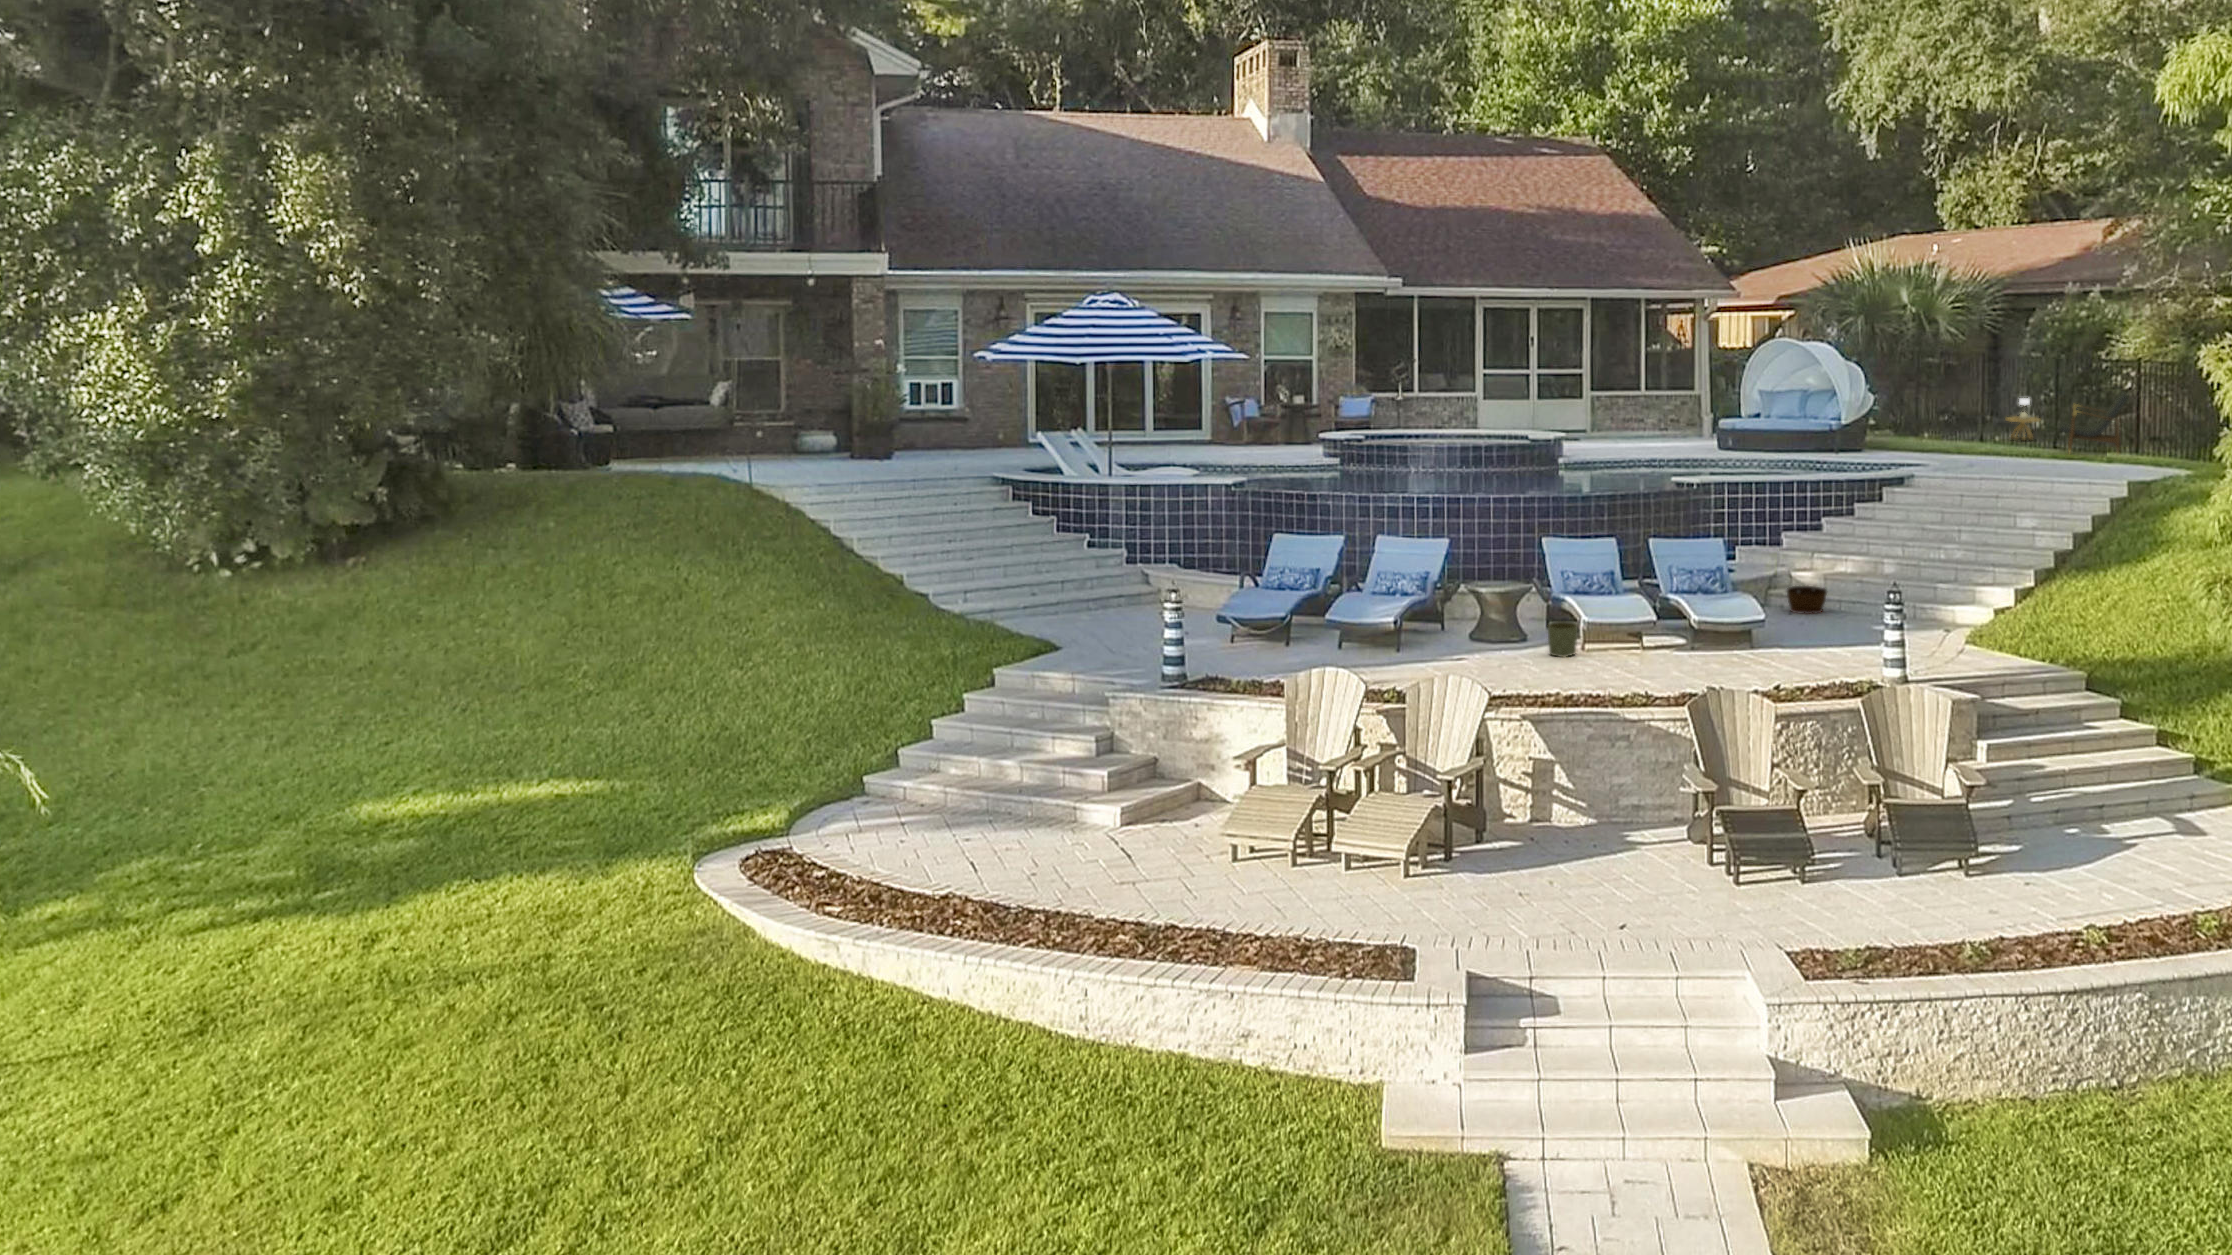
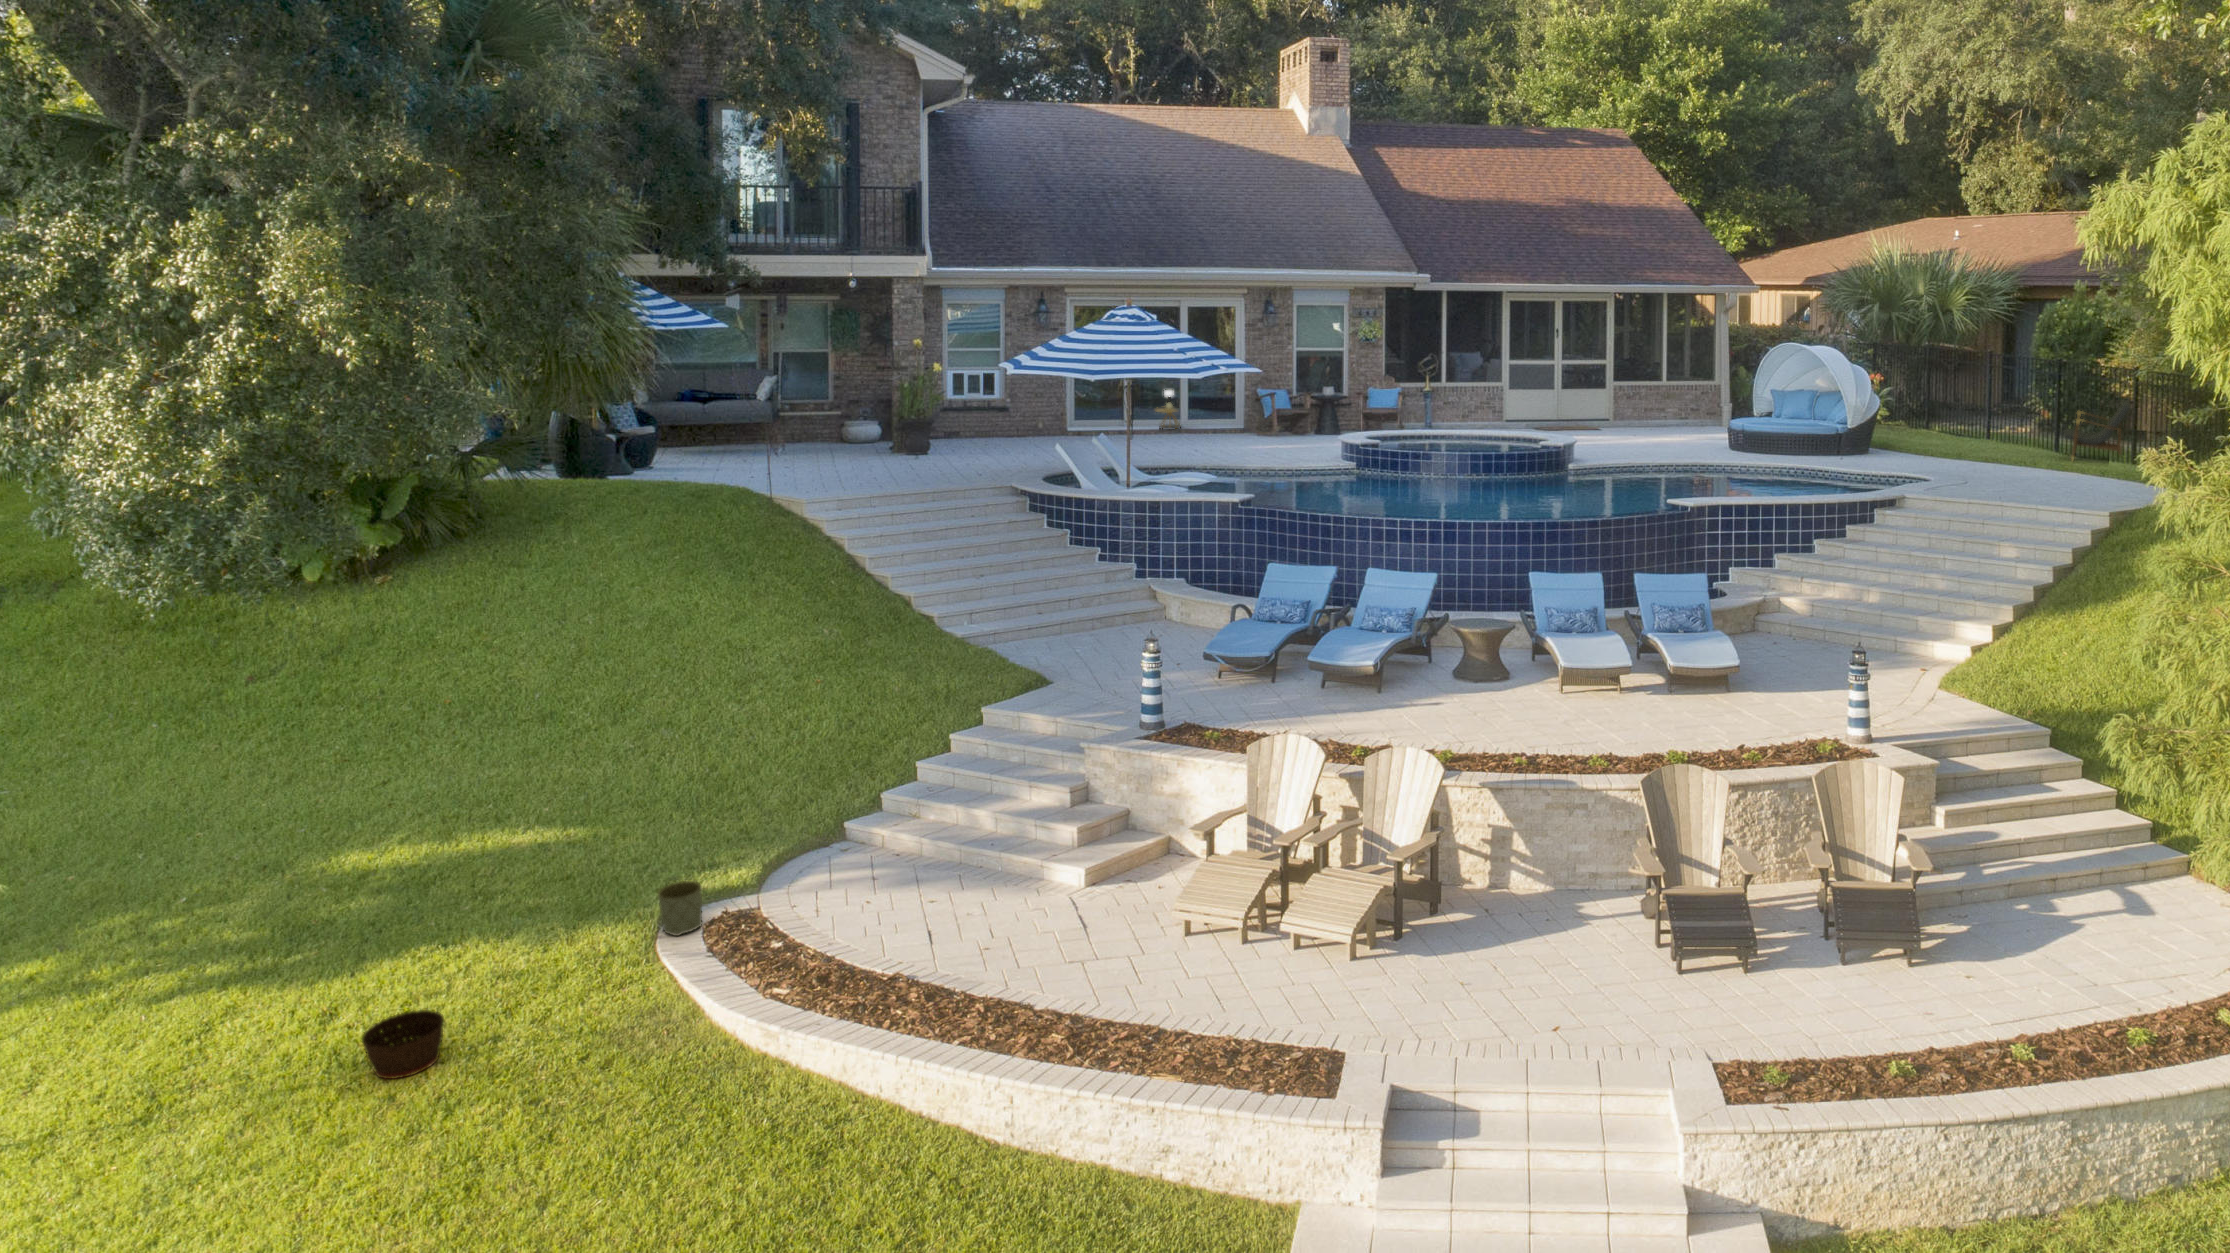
side table: present [2006,398,2040,441] -> present [1156,390,1180,430]
basket: present [1787,586,1827,614] -> present [362,1010,444,1079]
planter: present [1548,621,1577,657] -> present [658,881,702,936]

